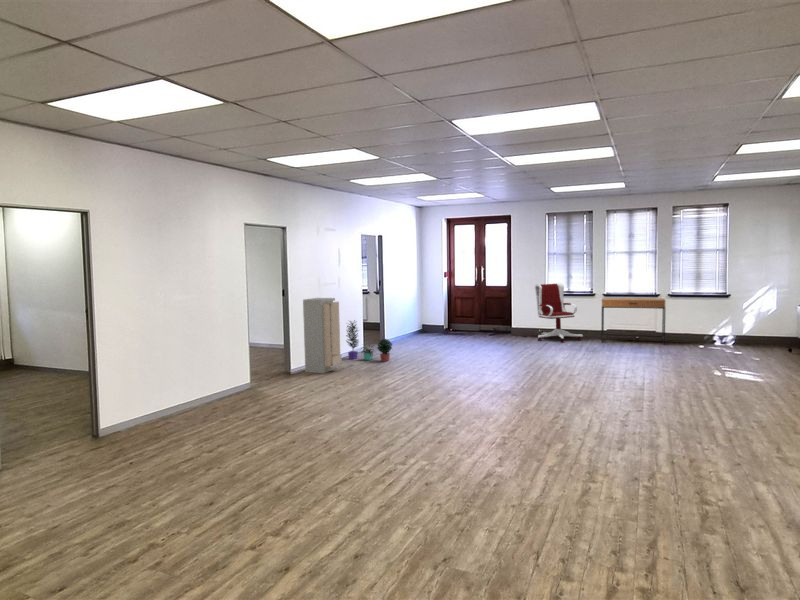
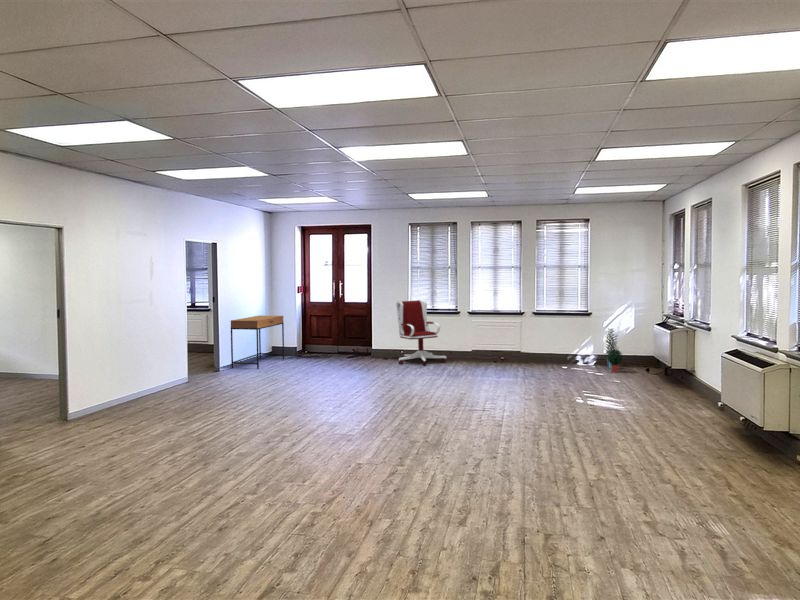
storage cabinet: present [303,298,342,373] -> none [90,319,145,417]
desk: present [601,298,665,344] -> present [231,316,284,369]
potted plant: present [346,321,392,361] -> present [606,329,623,372]

